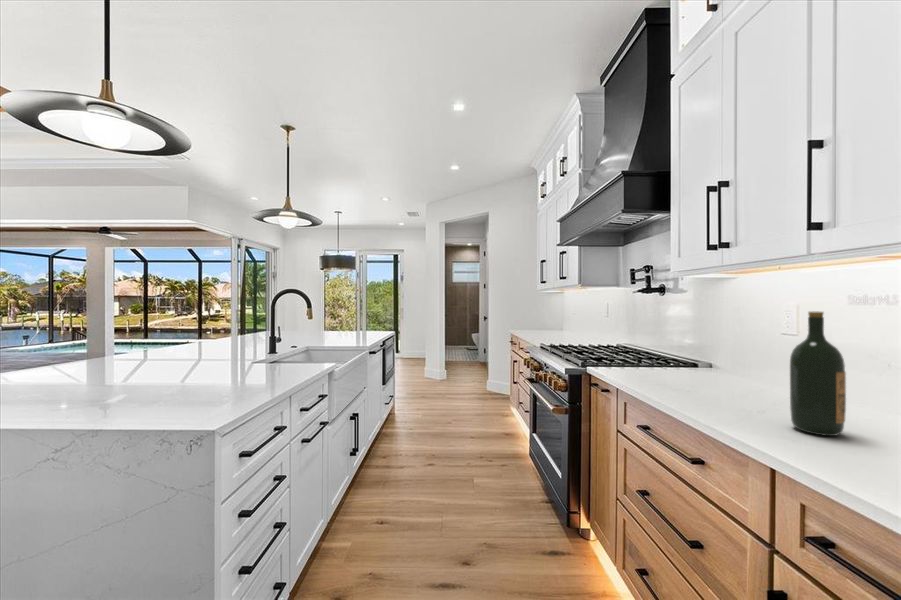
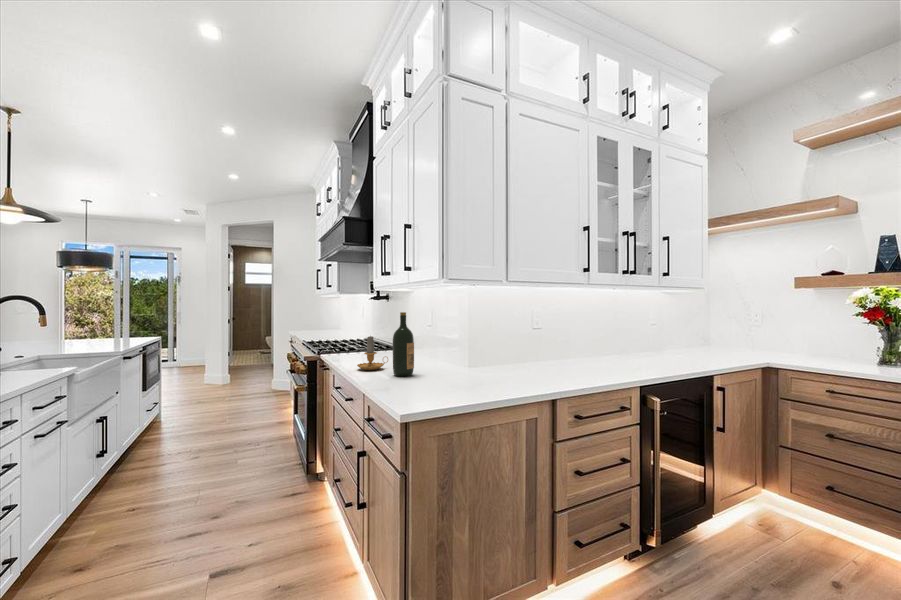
candle: none [689,348,743,409] -> present [357,336,388,370]

